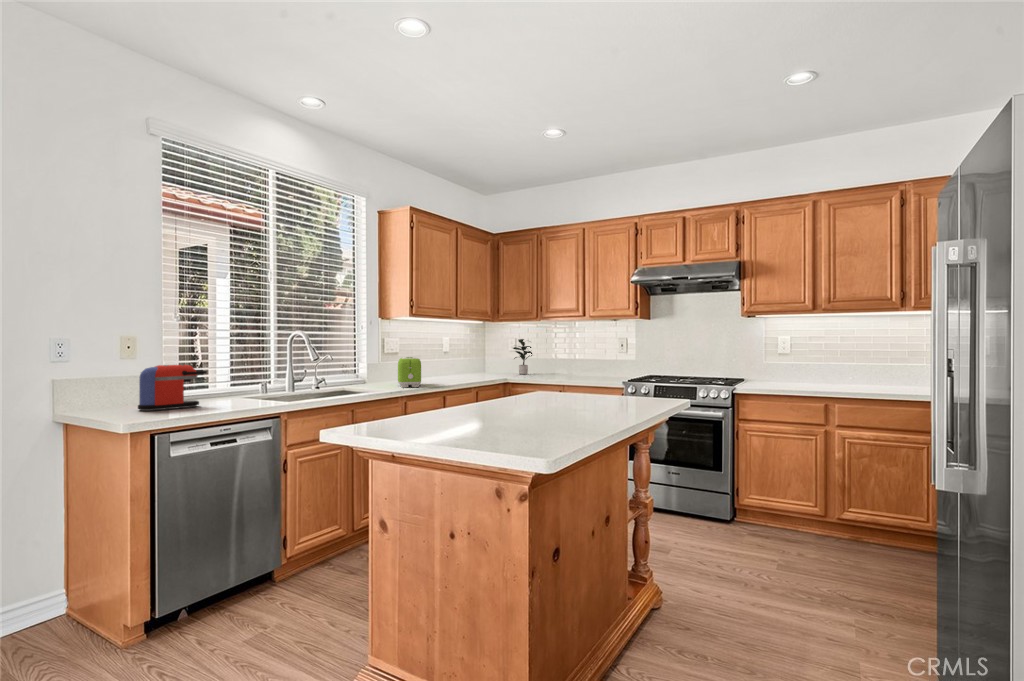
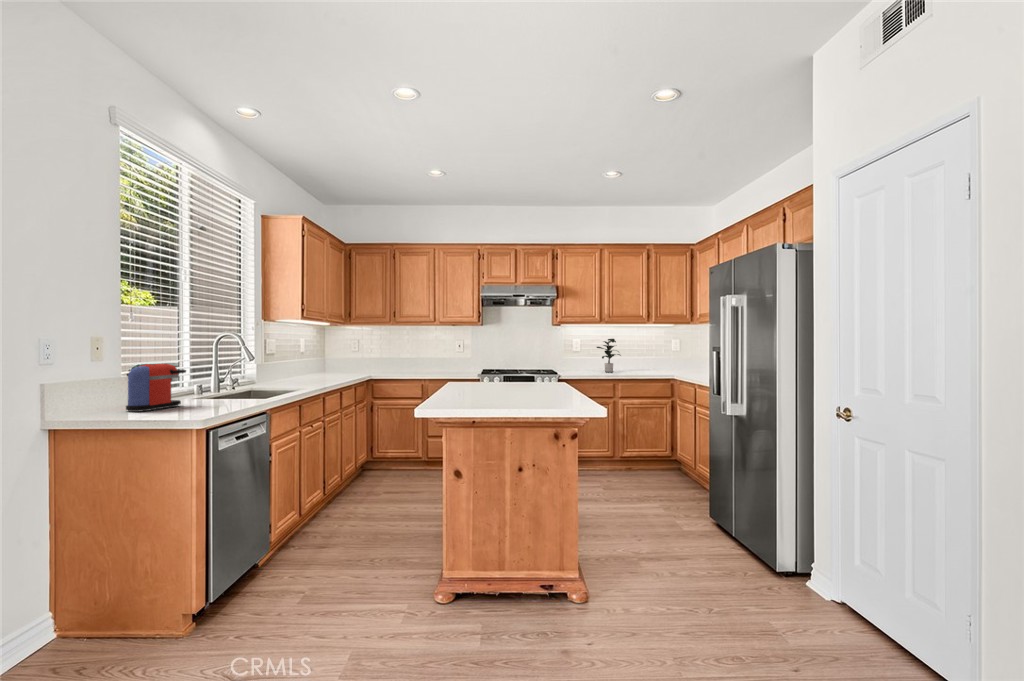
potted plant: present [513,339,532,374] -> present [597,339,621,372]
toaster: present [398,357,421,387] -> none [293,357,325,384]

